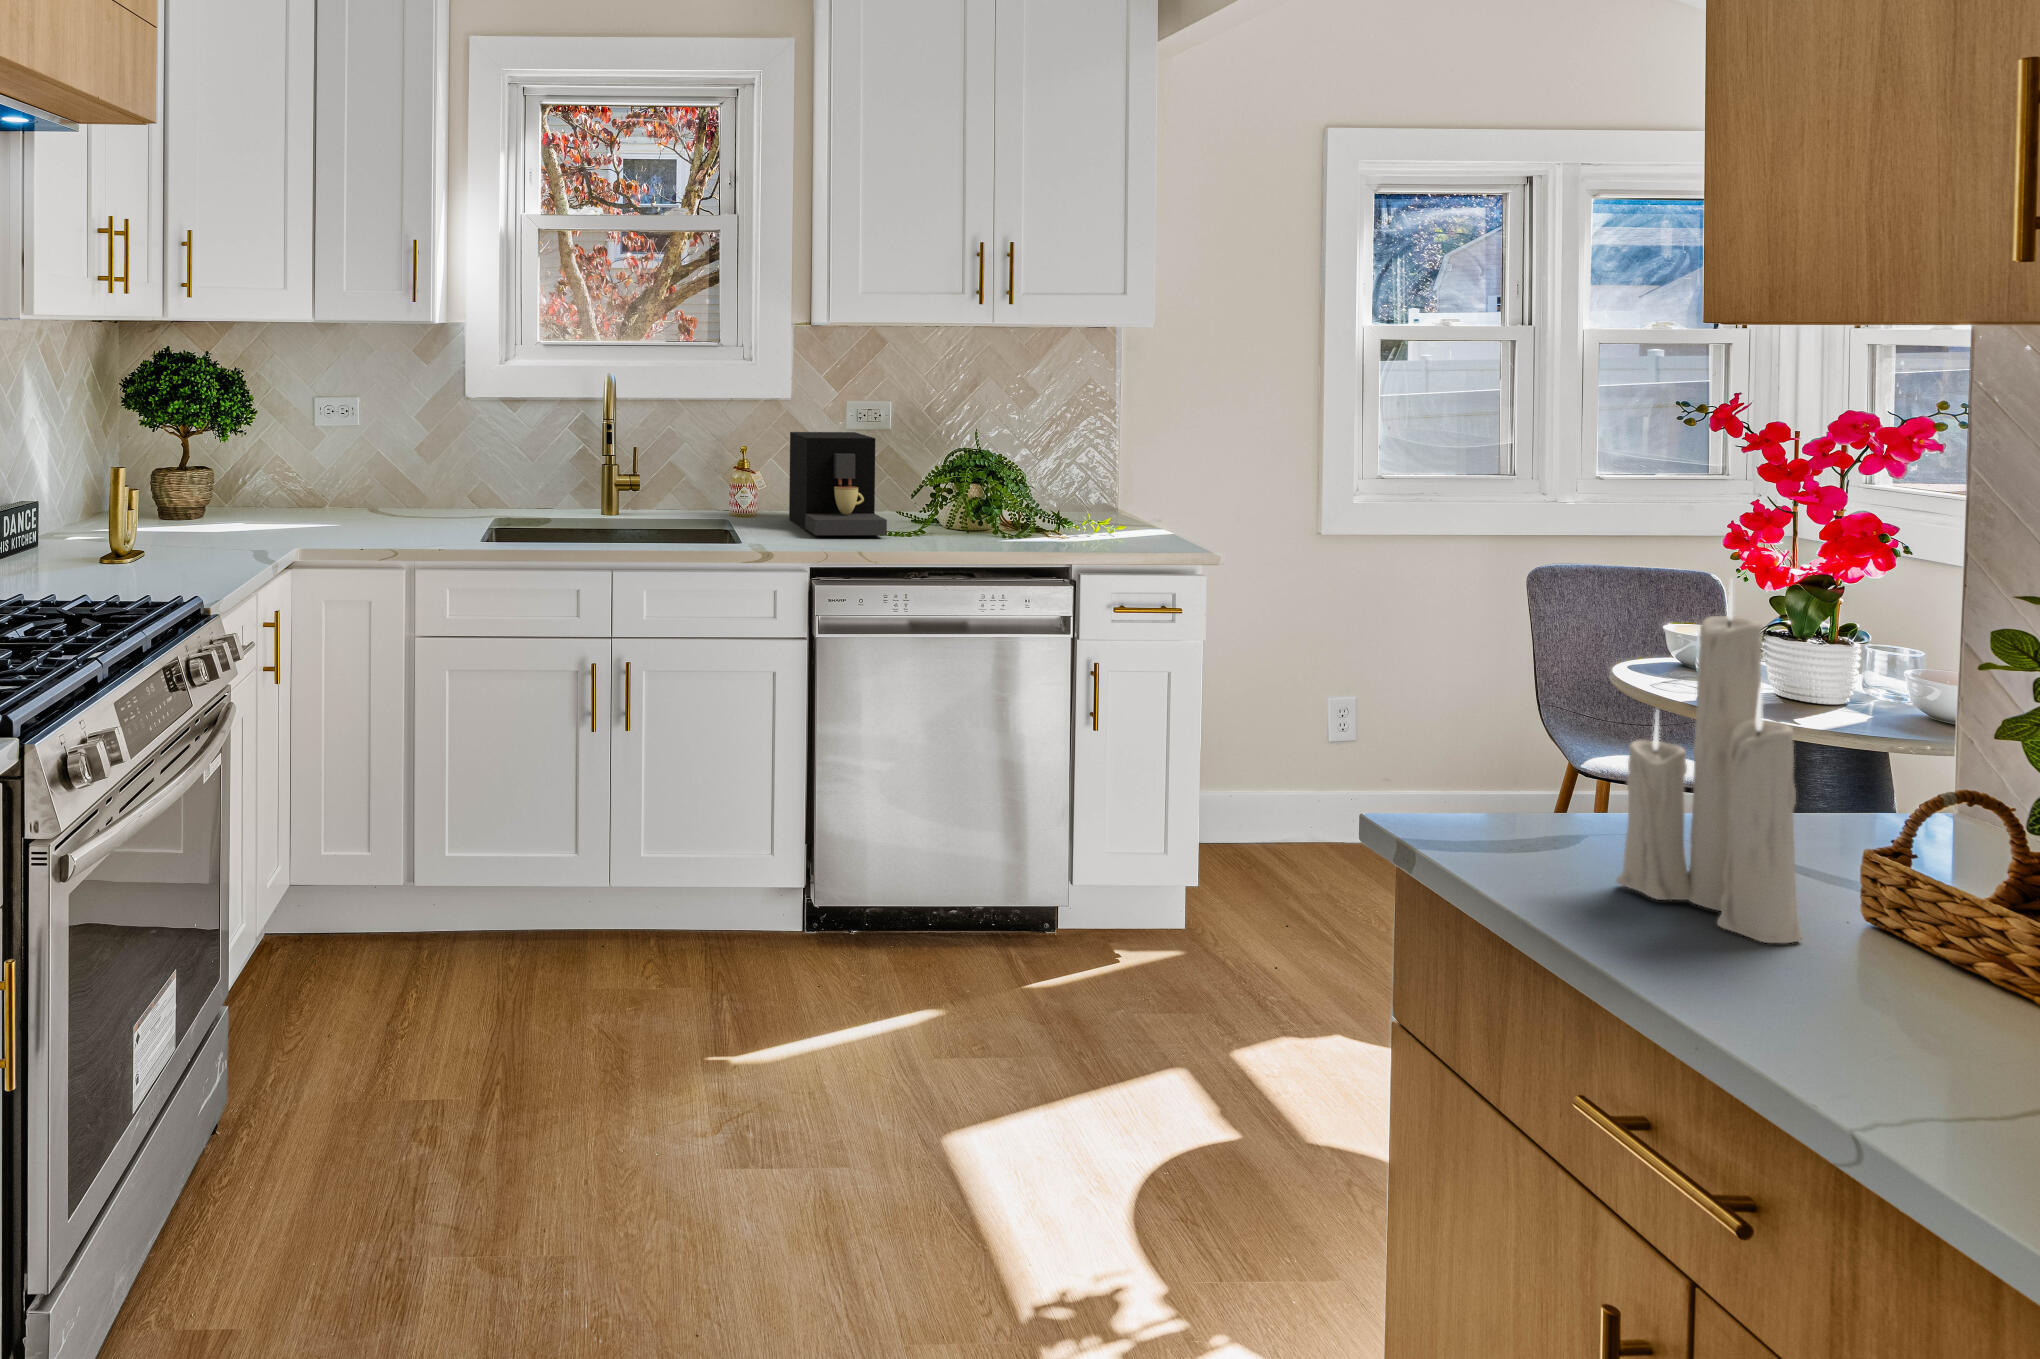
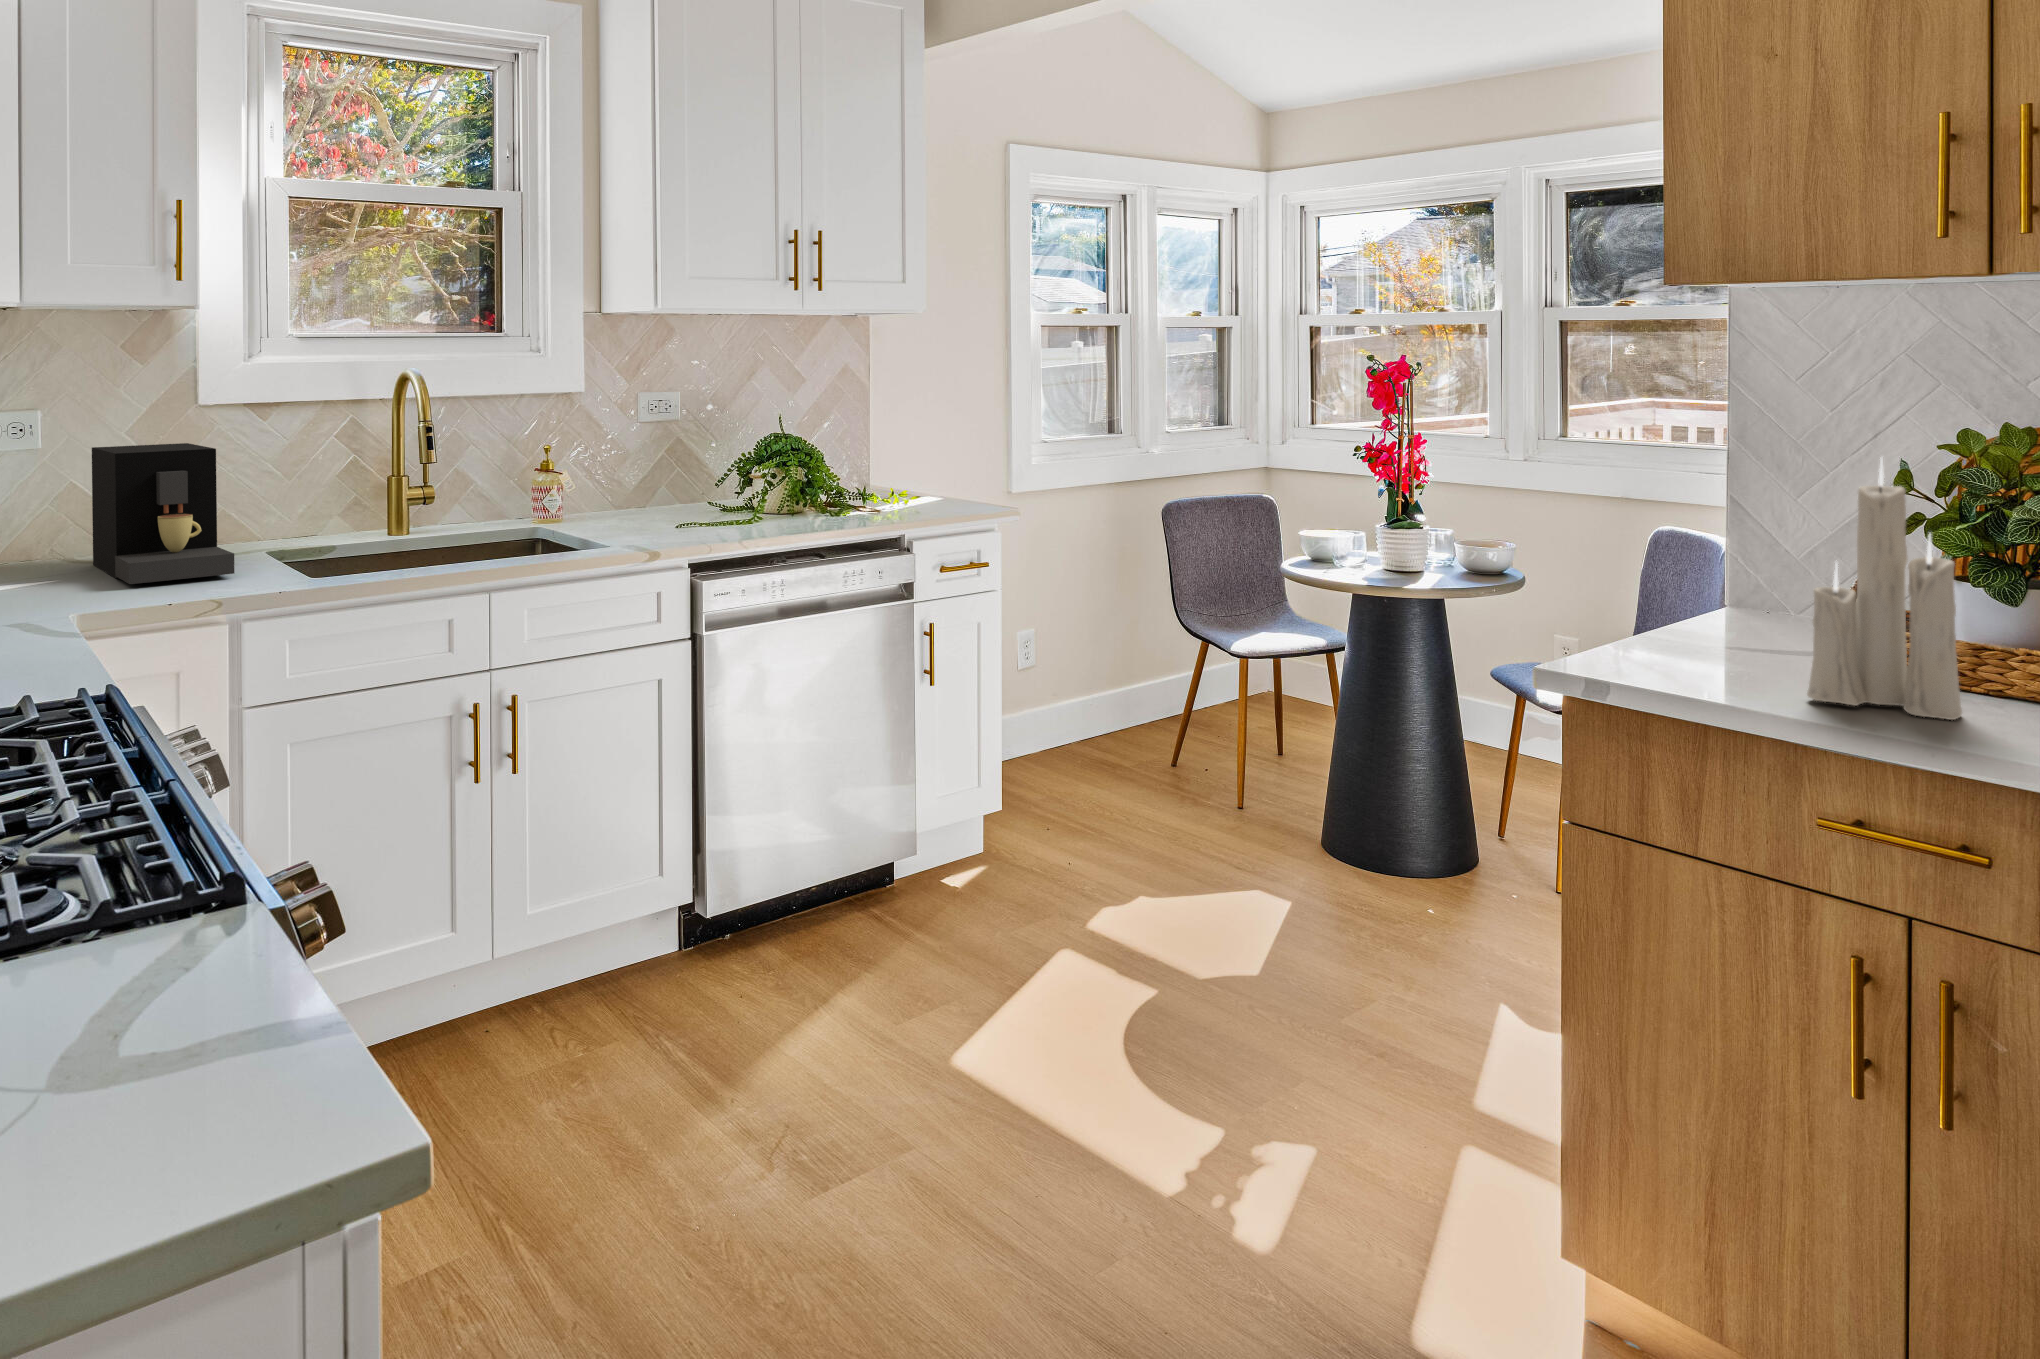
coffee maker: present [789,432,887,535] -> present [92,443,234,584]

